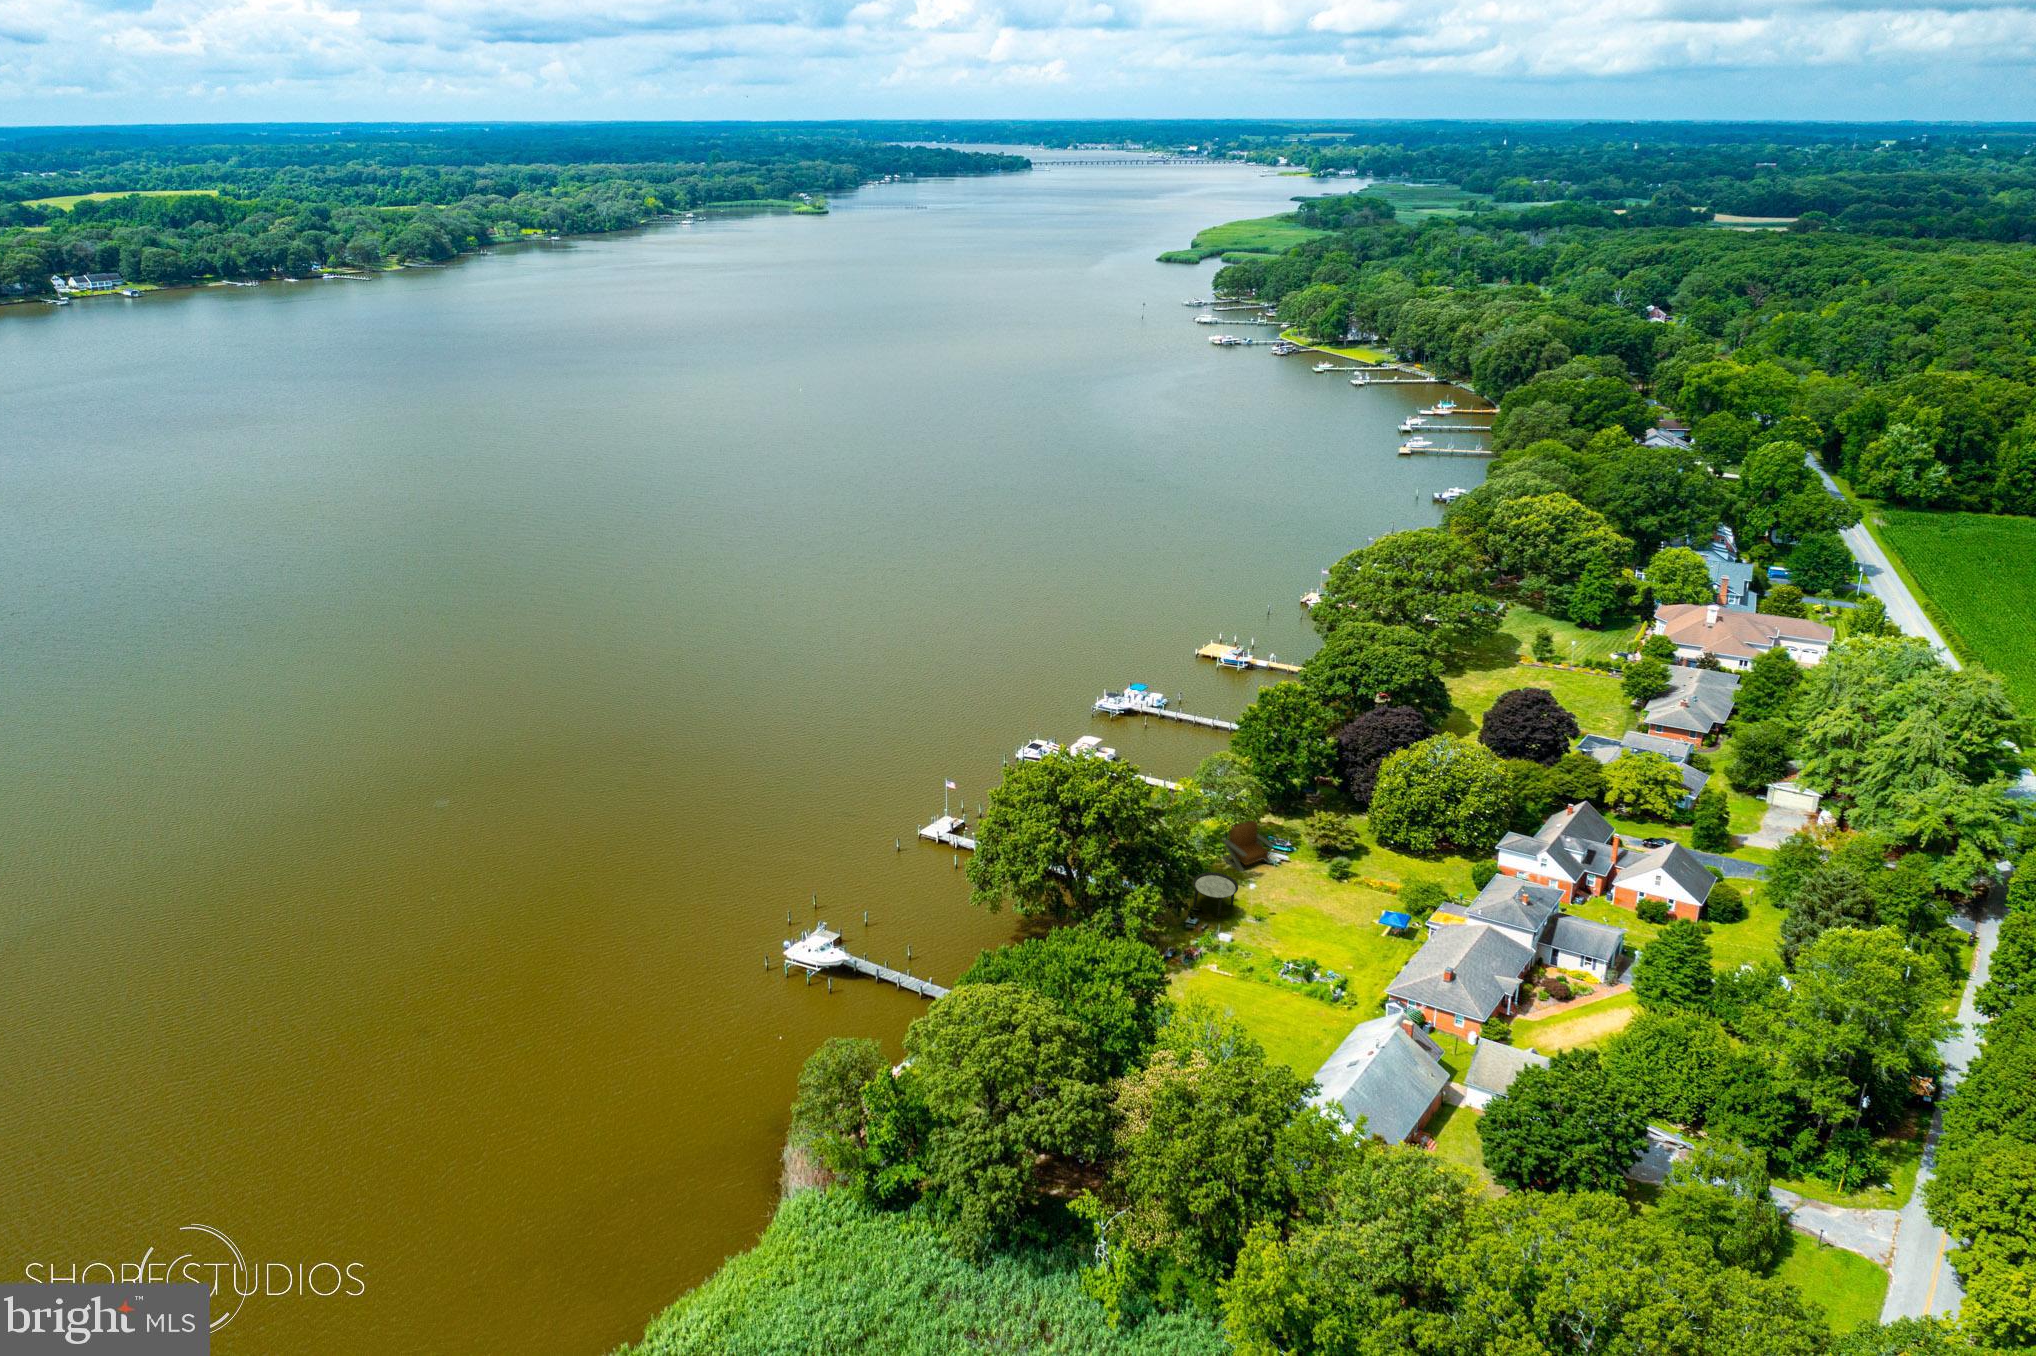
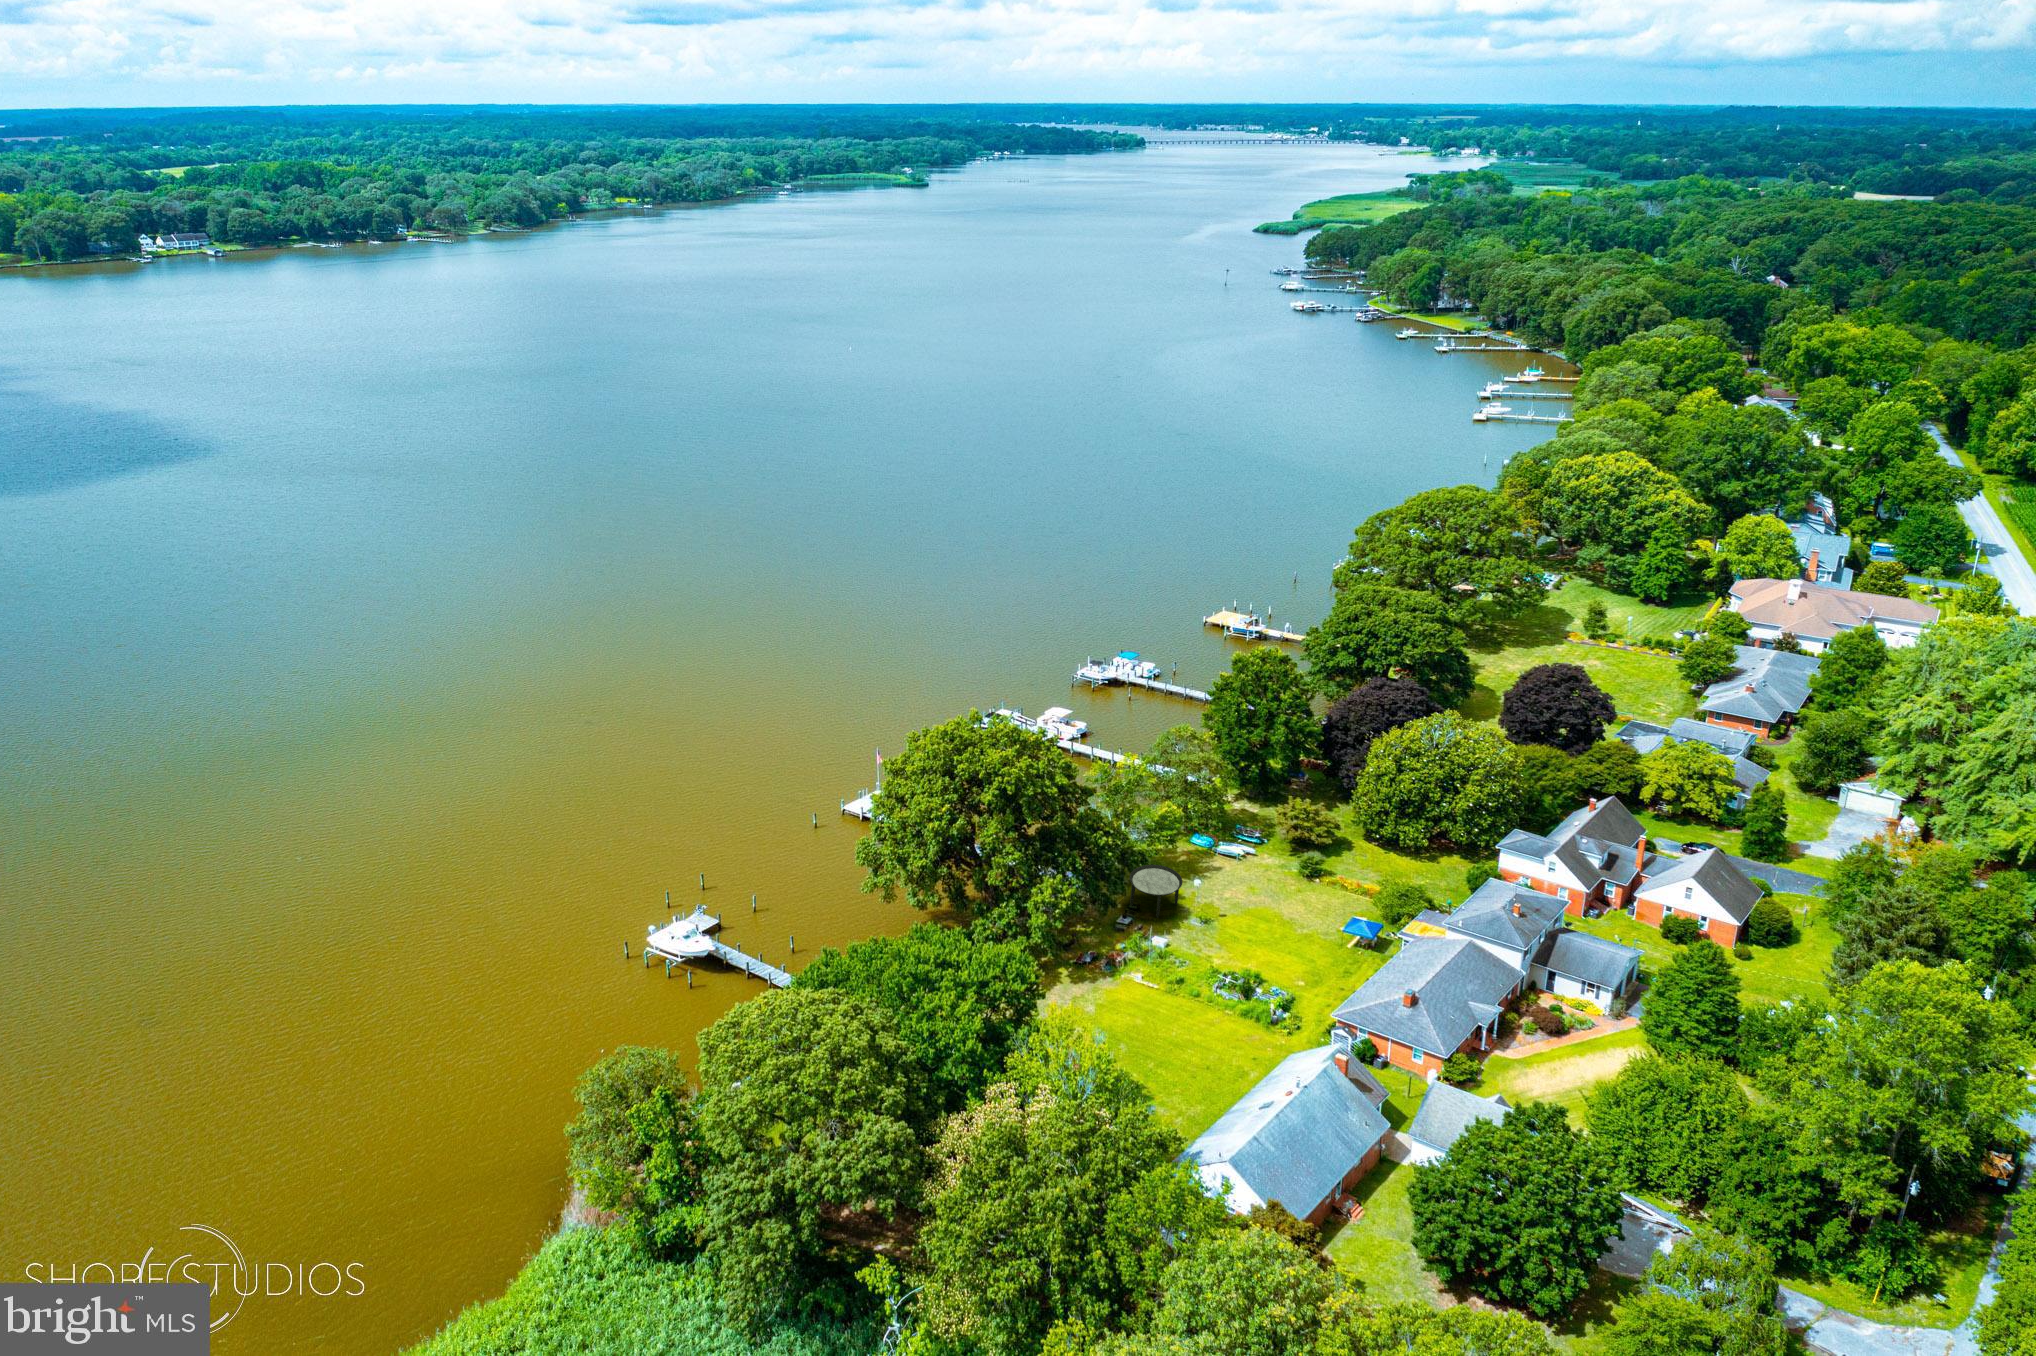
lounge chair: present [1222,820,1274,872] -> none [1175,806,1237,868]

